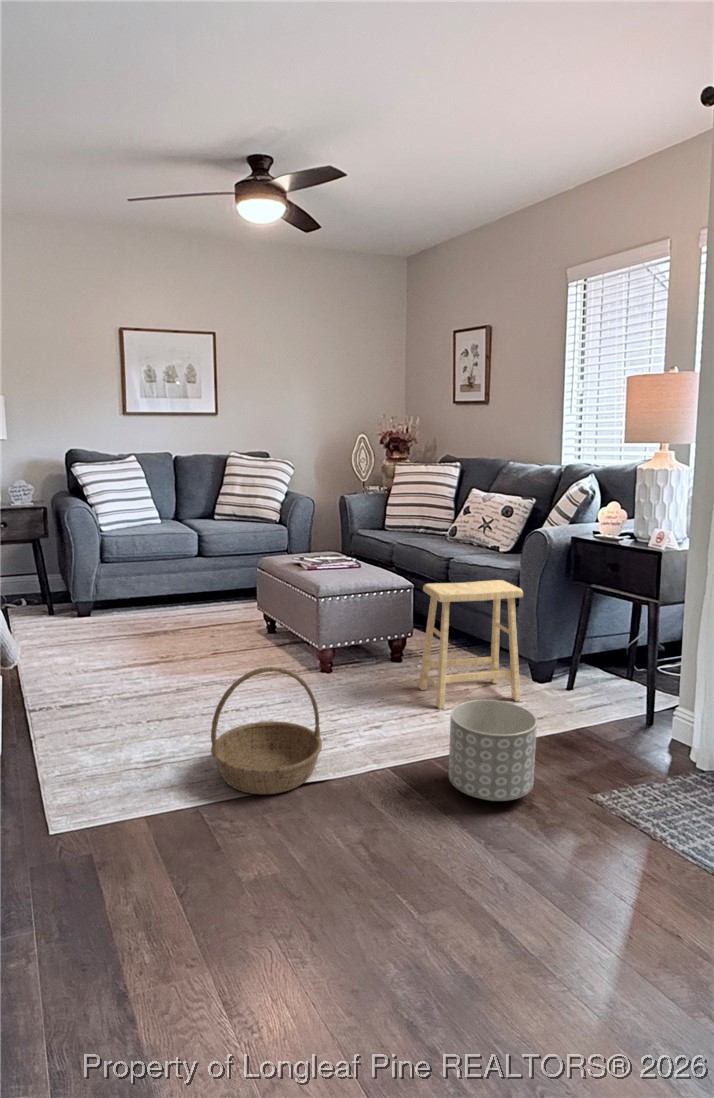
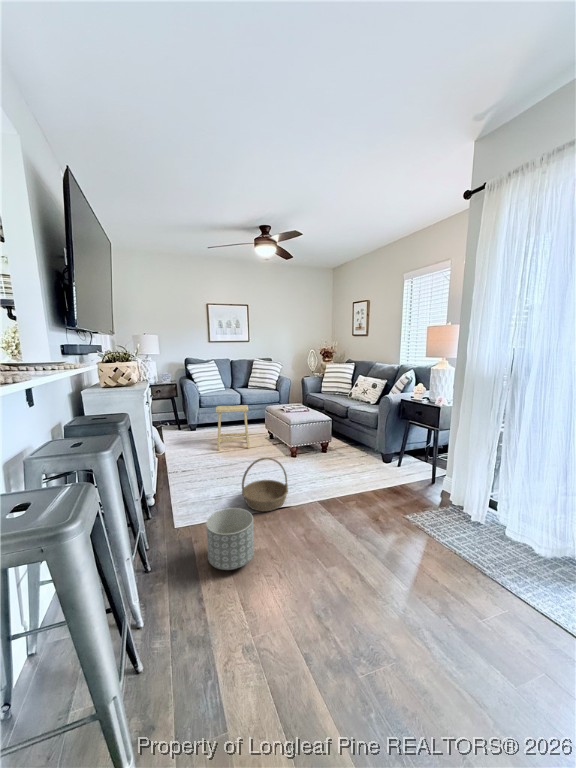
footstool: present [419,580,523,709] -> present [216,405,250,451]
planter: present [448,700,537,801] -> present [206,508,254,570]

